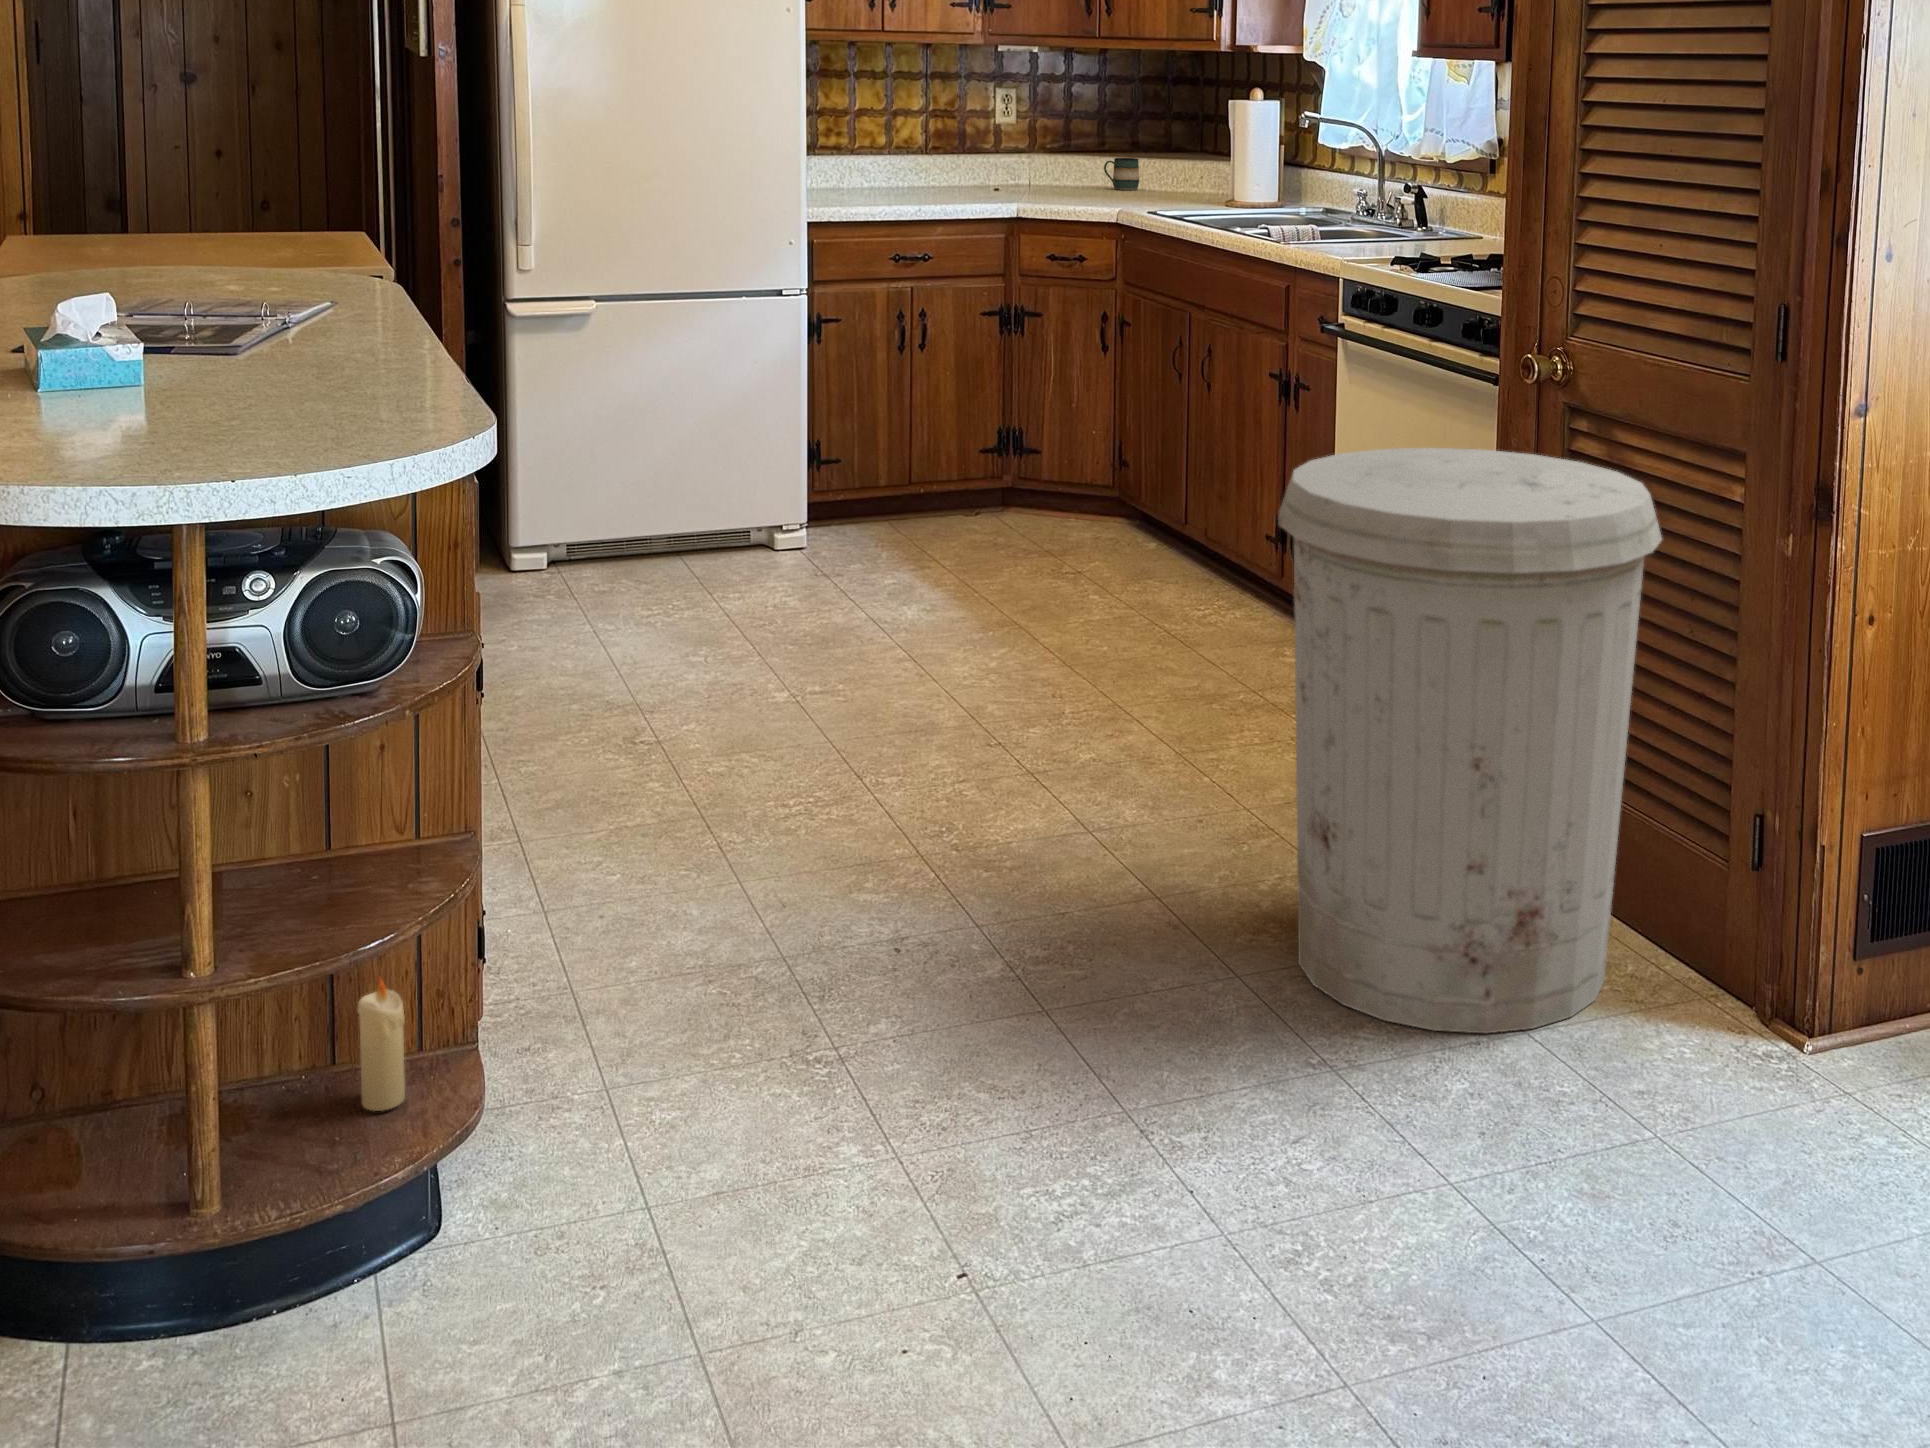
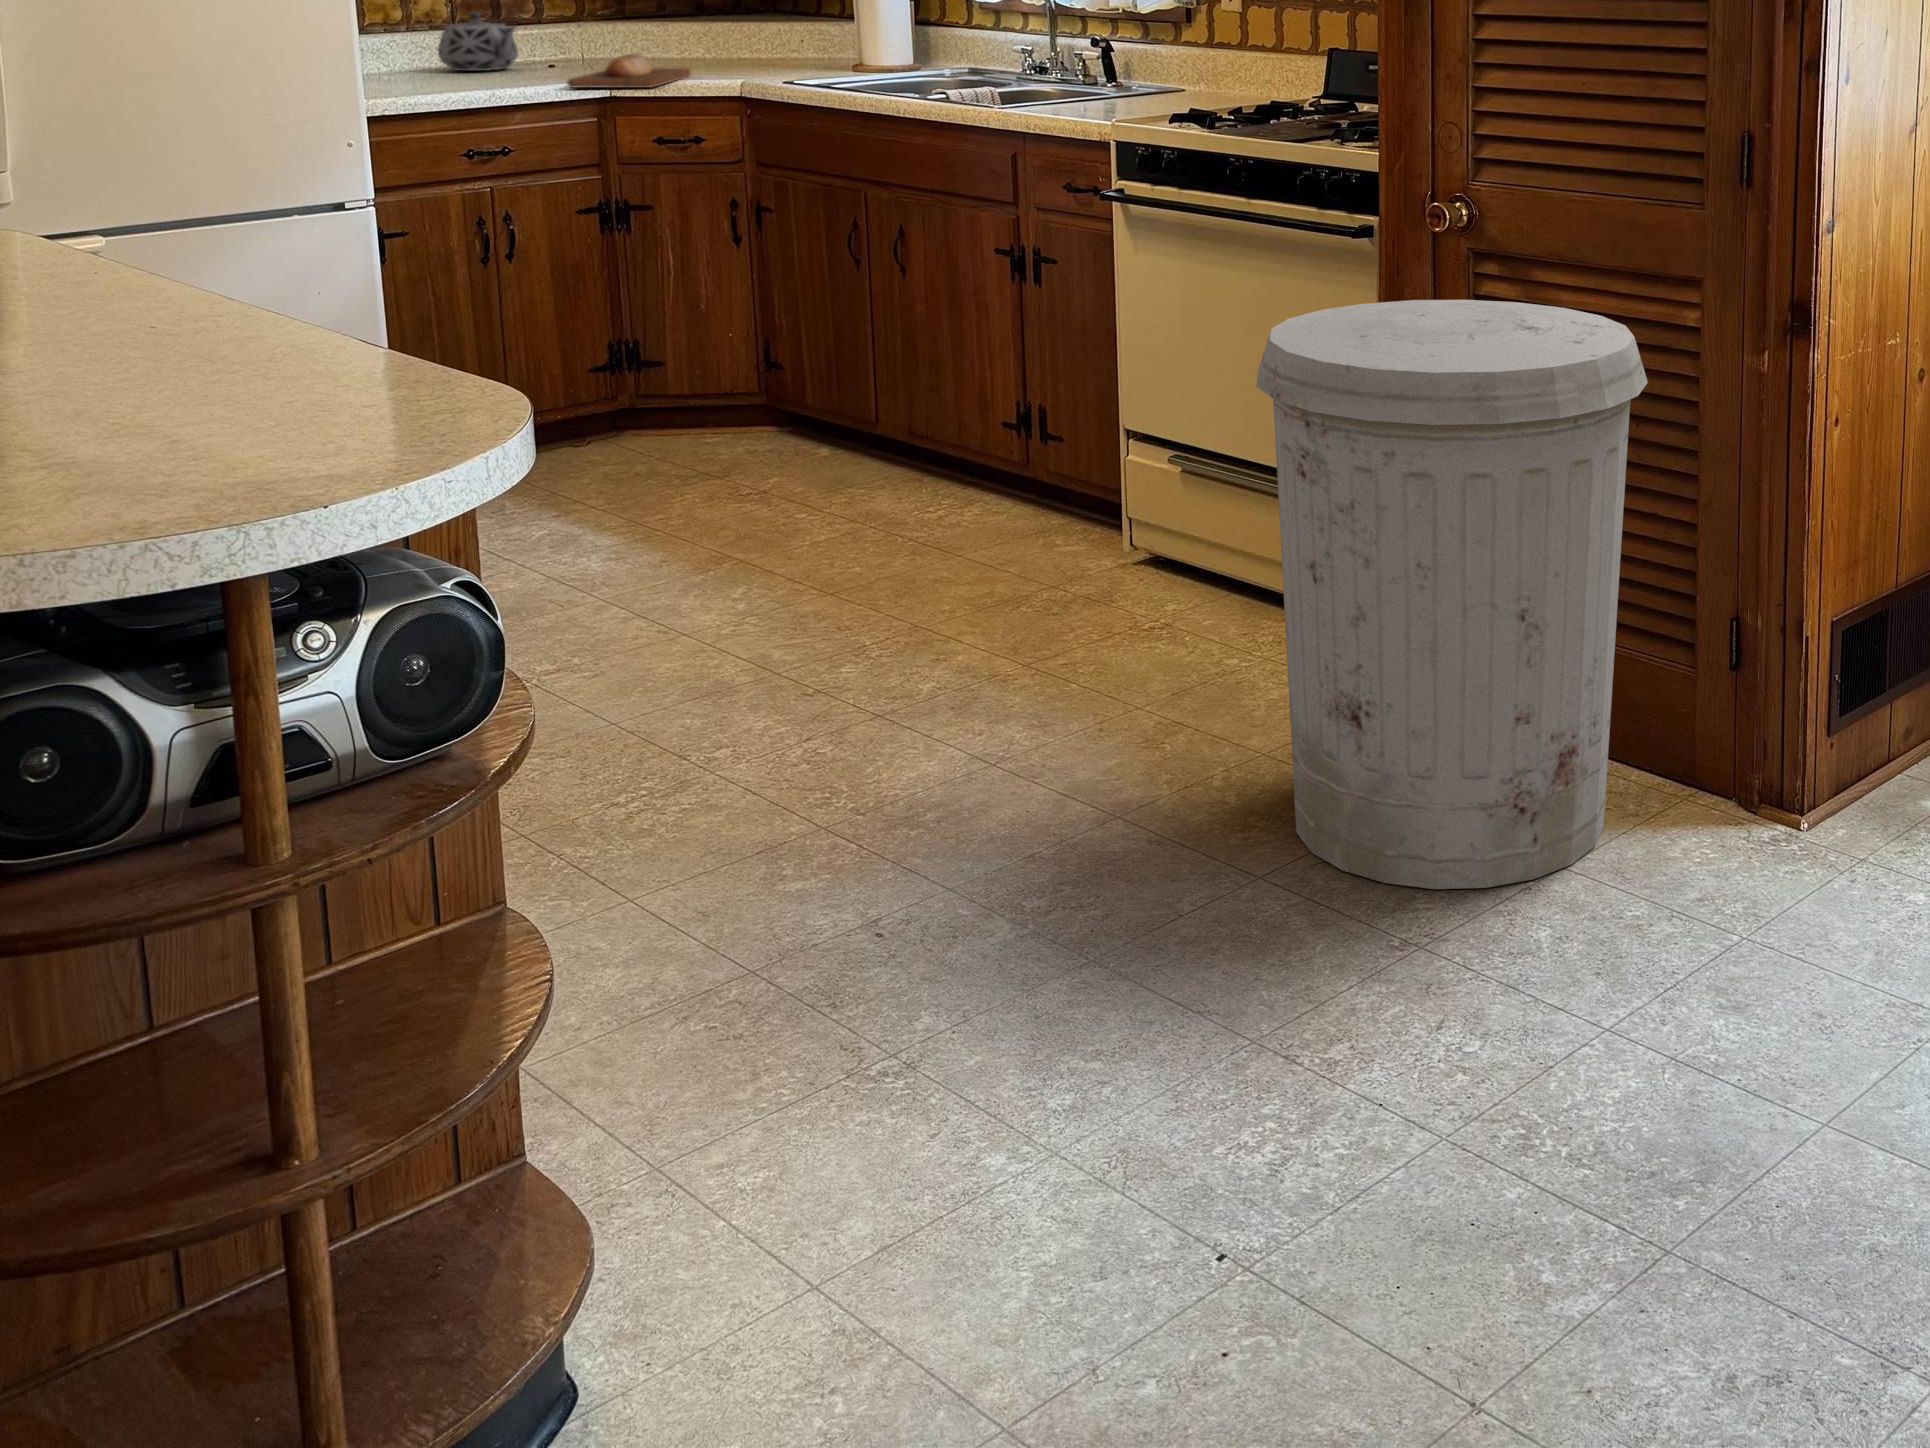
teapot: none [906,140,968,189] -> present [438,12,518,71]
mug: present [1104,158,1139,190] -> none [683,24,724,60]
bread loaf: none [973,181,1087,210] -> present [568,53,691,88]
candle: present [357,978,405,1111] -> none [434,1109,503,1279]

